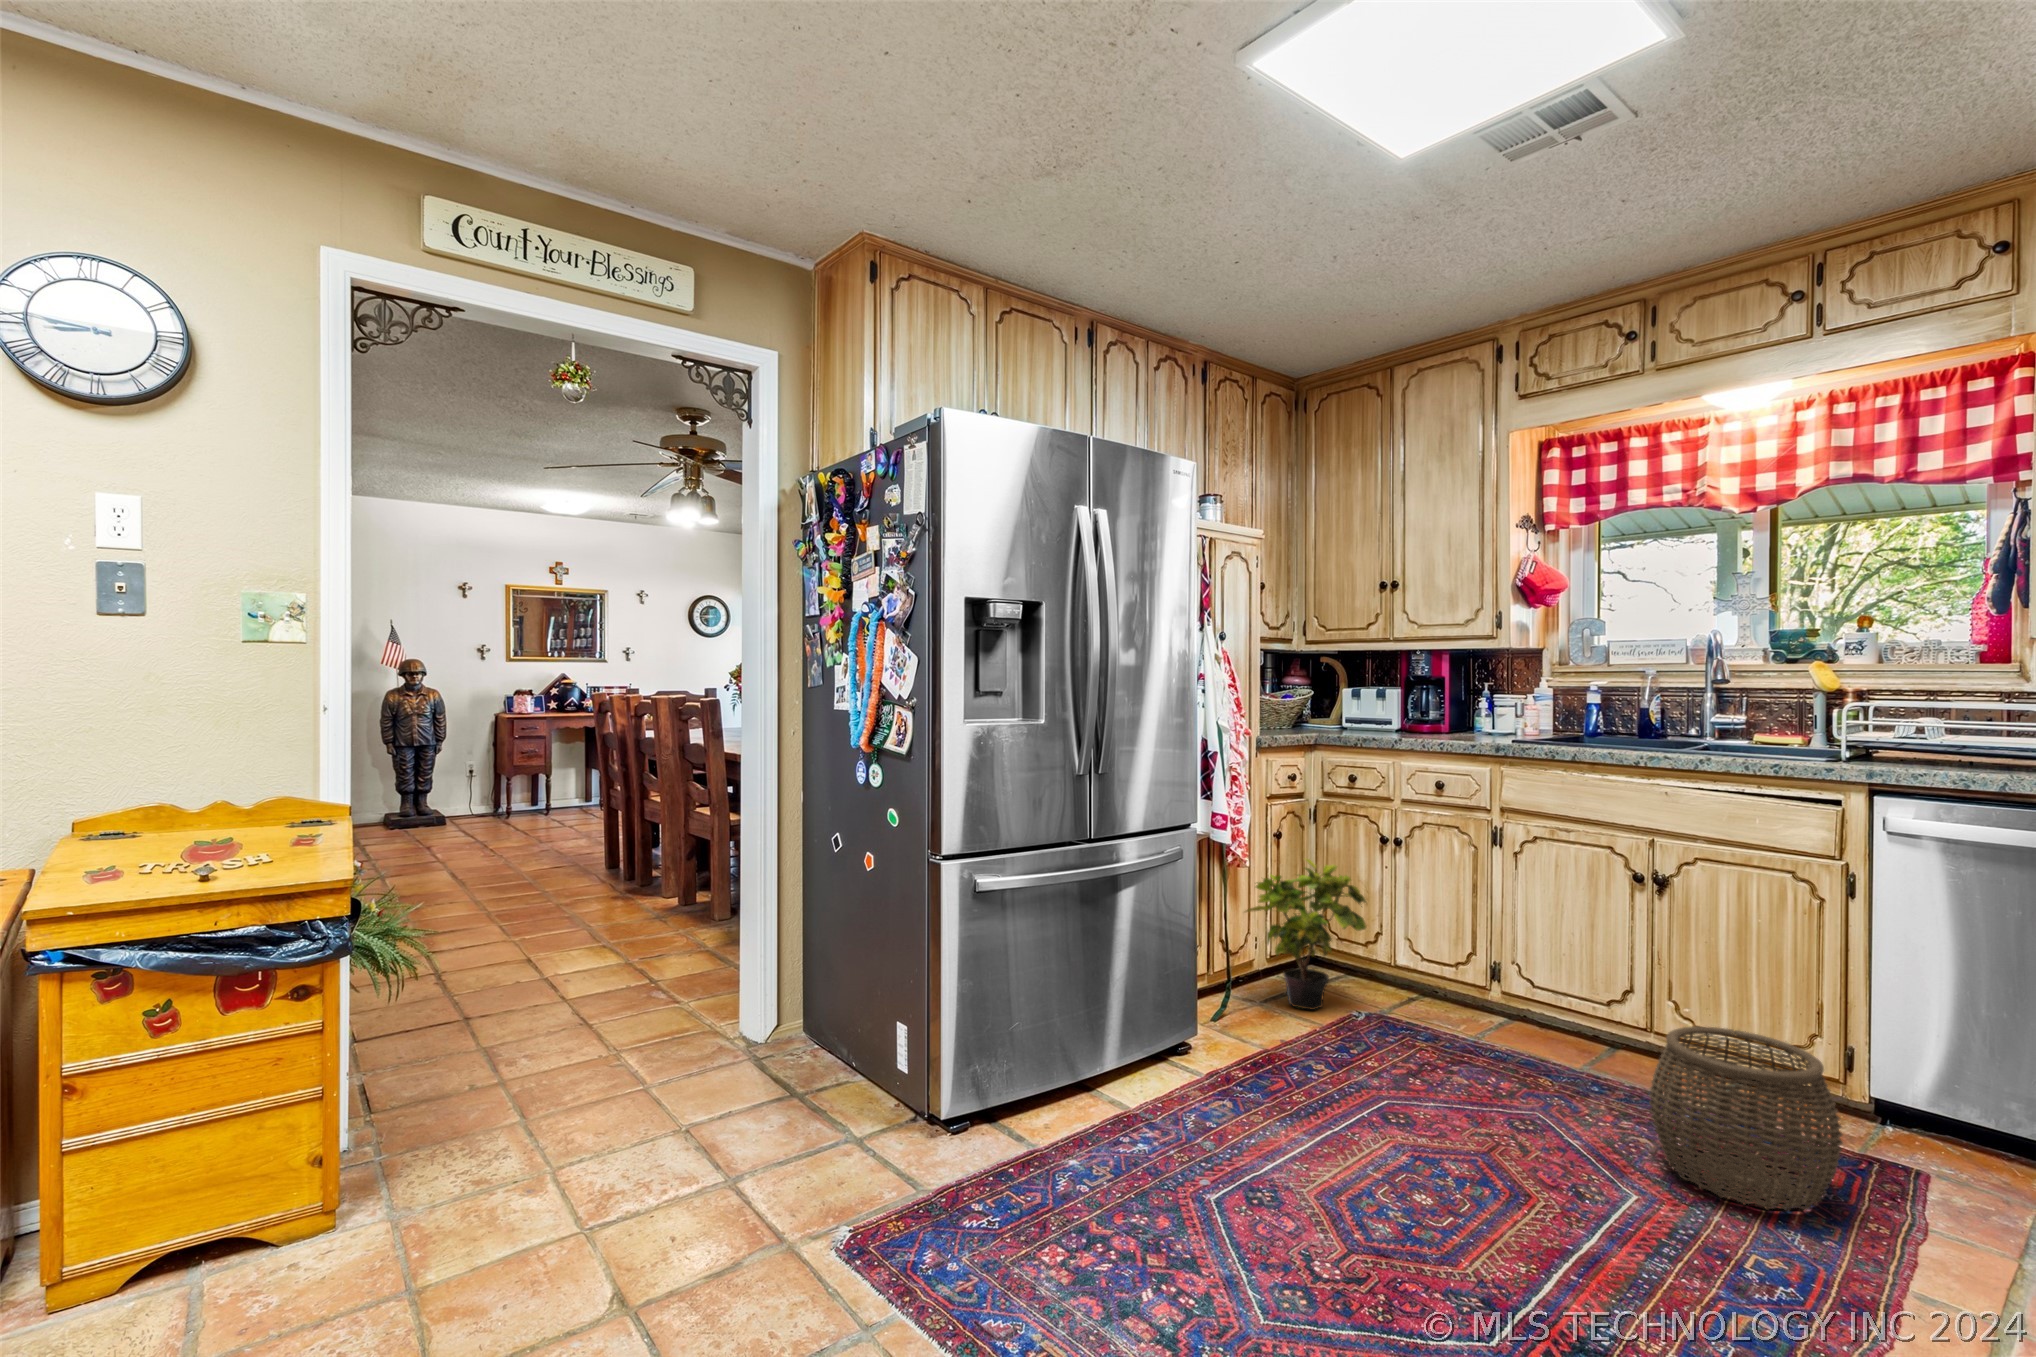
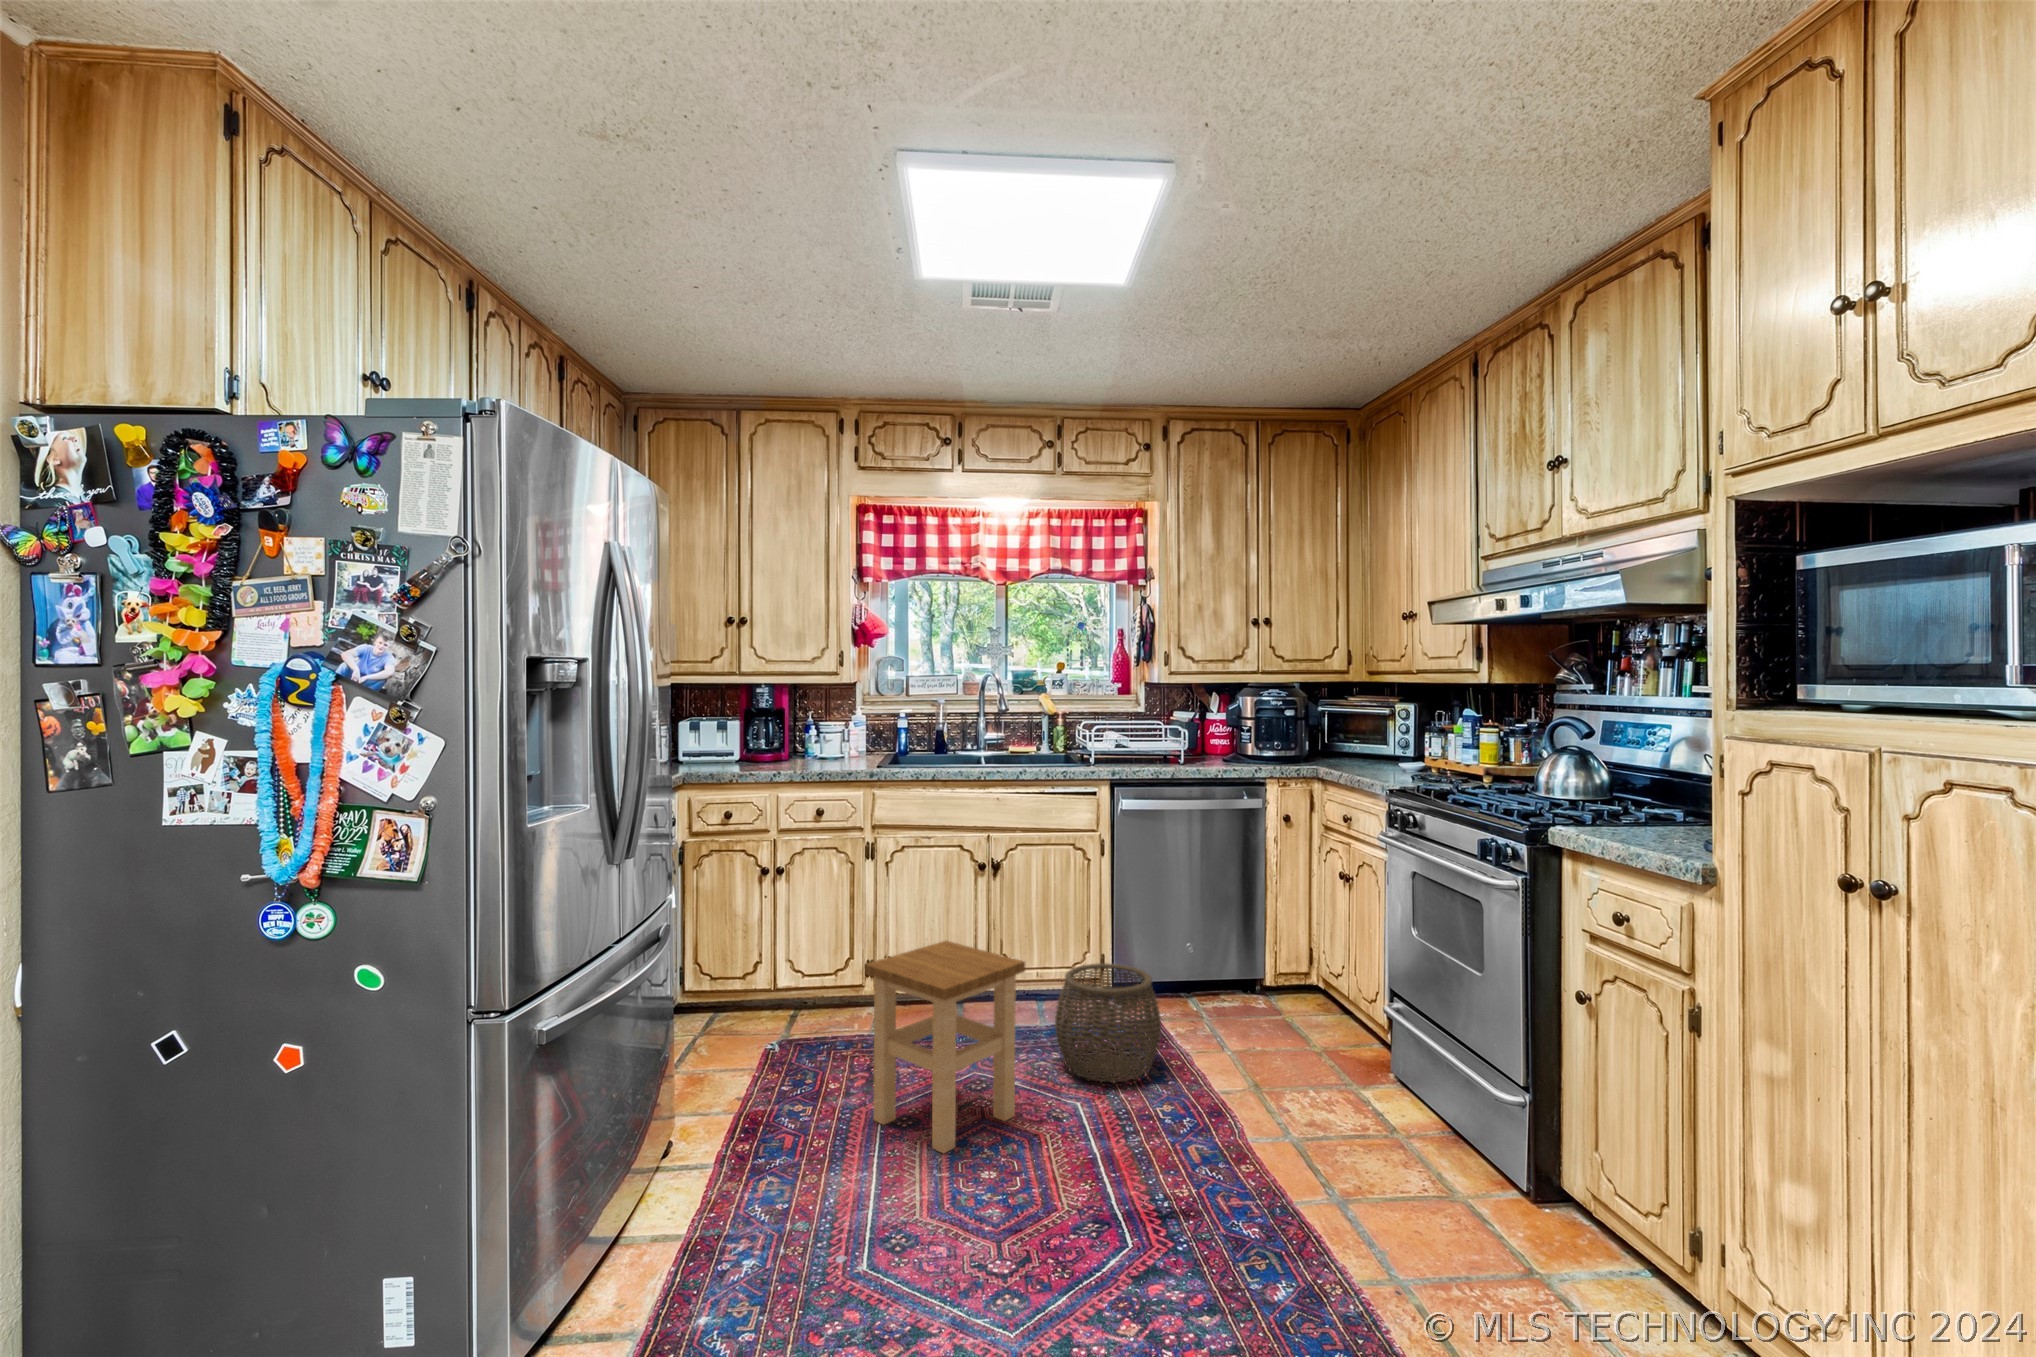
potted plant: present [1245,859,1367,1010] -> none [661,902,780,1057]
stool: none [1359,934,1542,1168] -> present [865,941,1025,1153]

